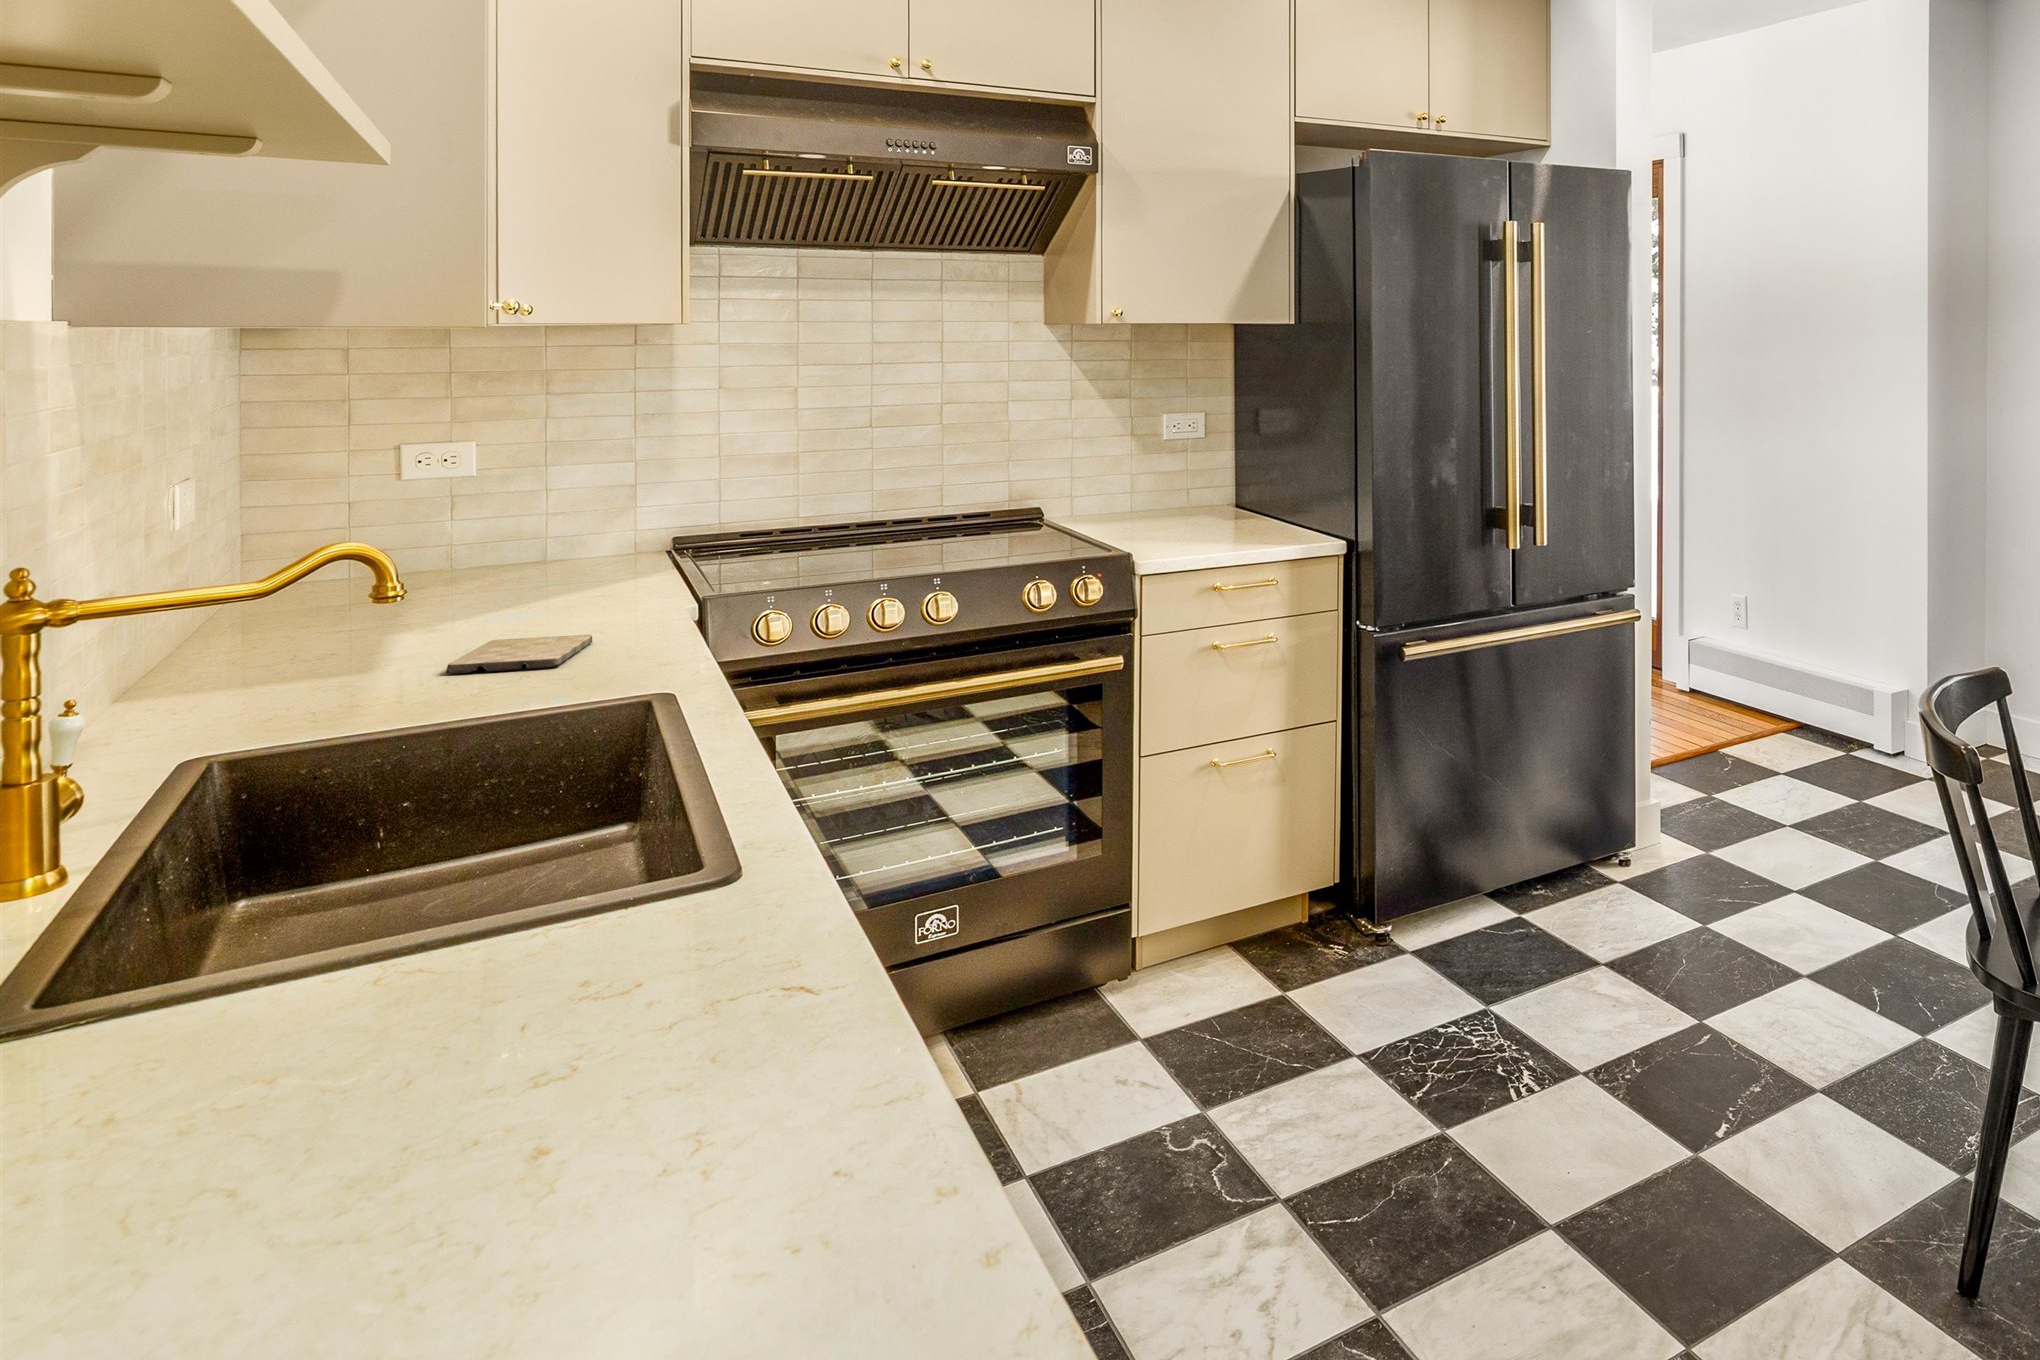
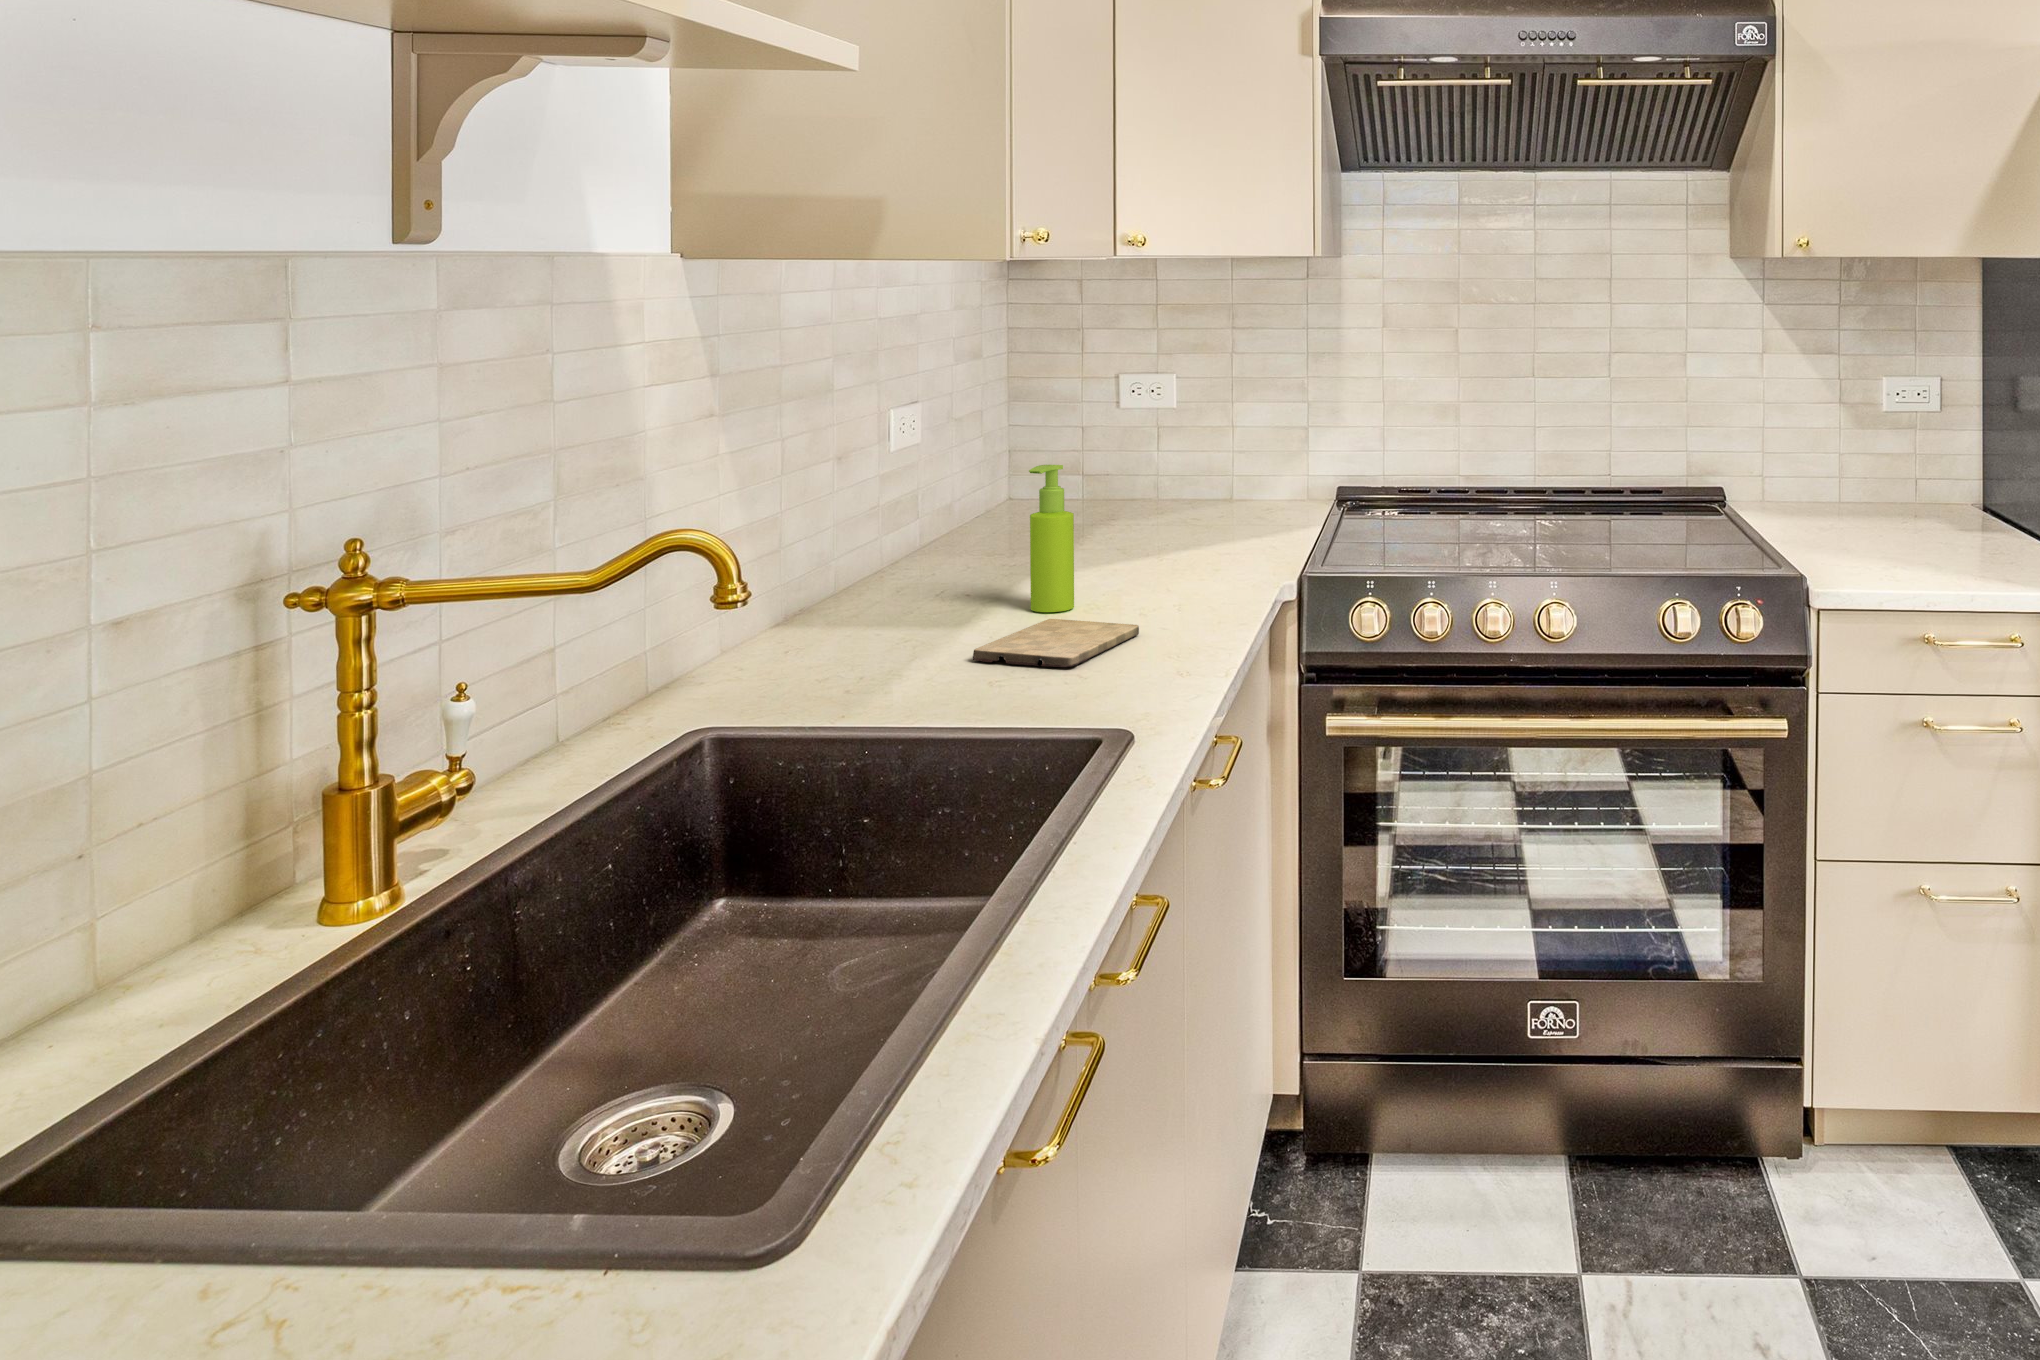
soap dispenser: none [447,508,497,640] -> present [1029,465,1074,612]

